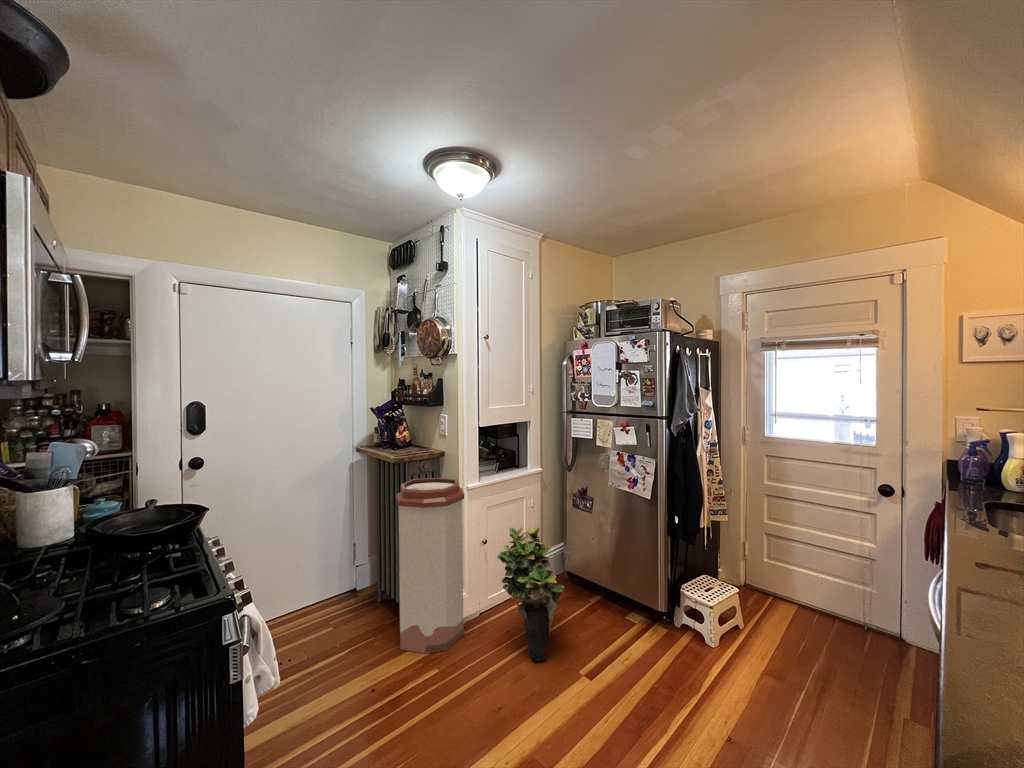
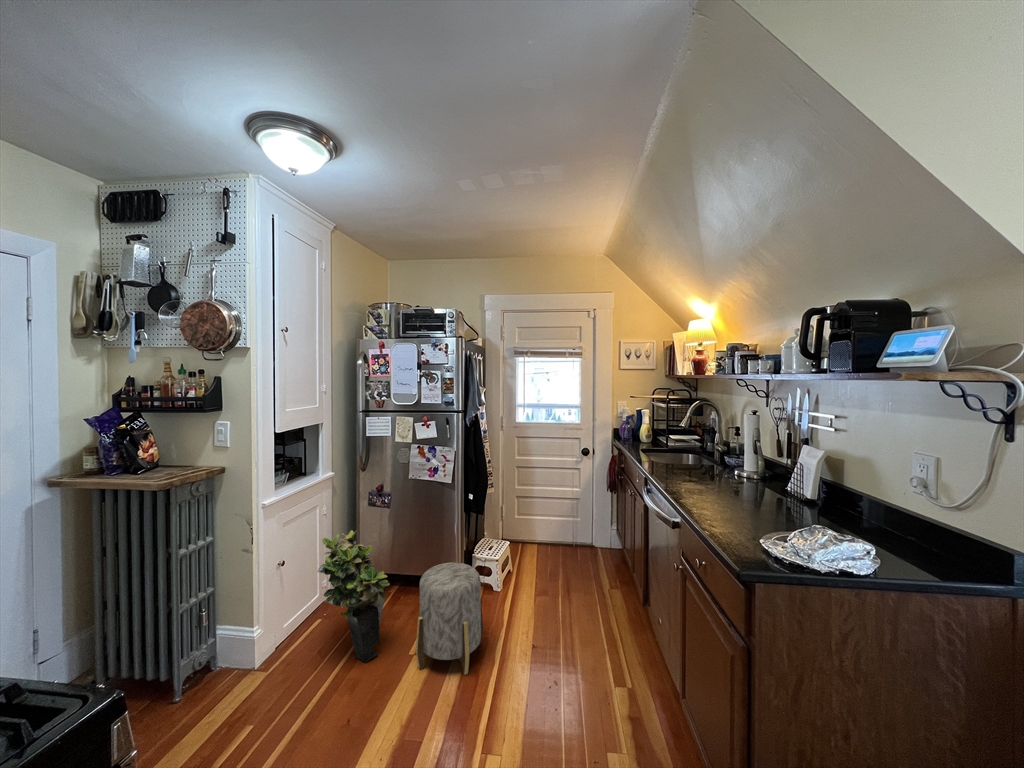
trash can: present [396,478,464,654] -> none [167,498,271,726]
stool: none [574,588,660,731] -> present [416,562,483,675]

